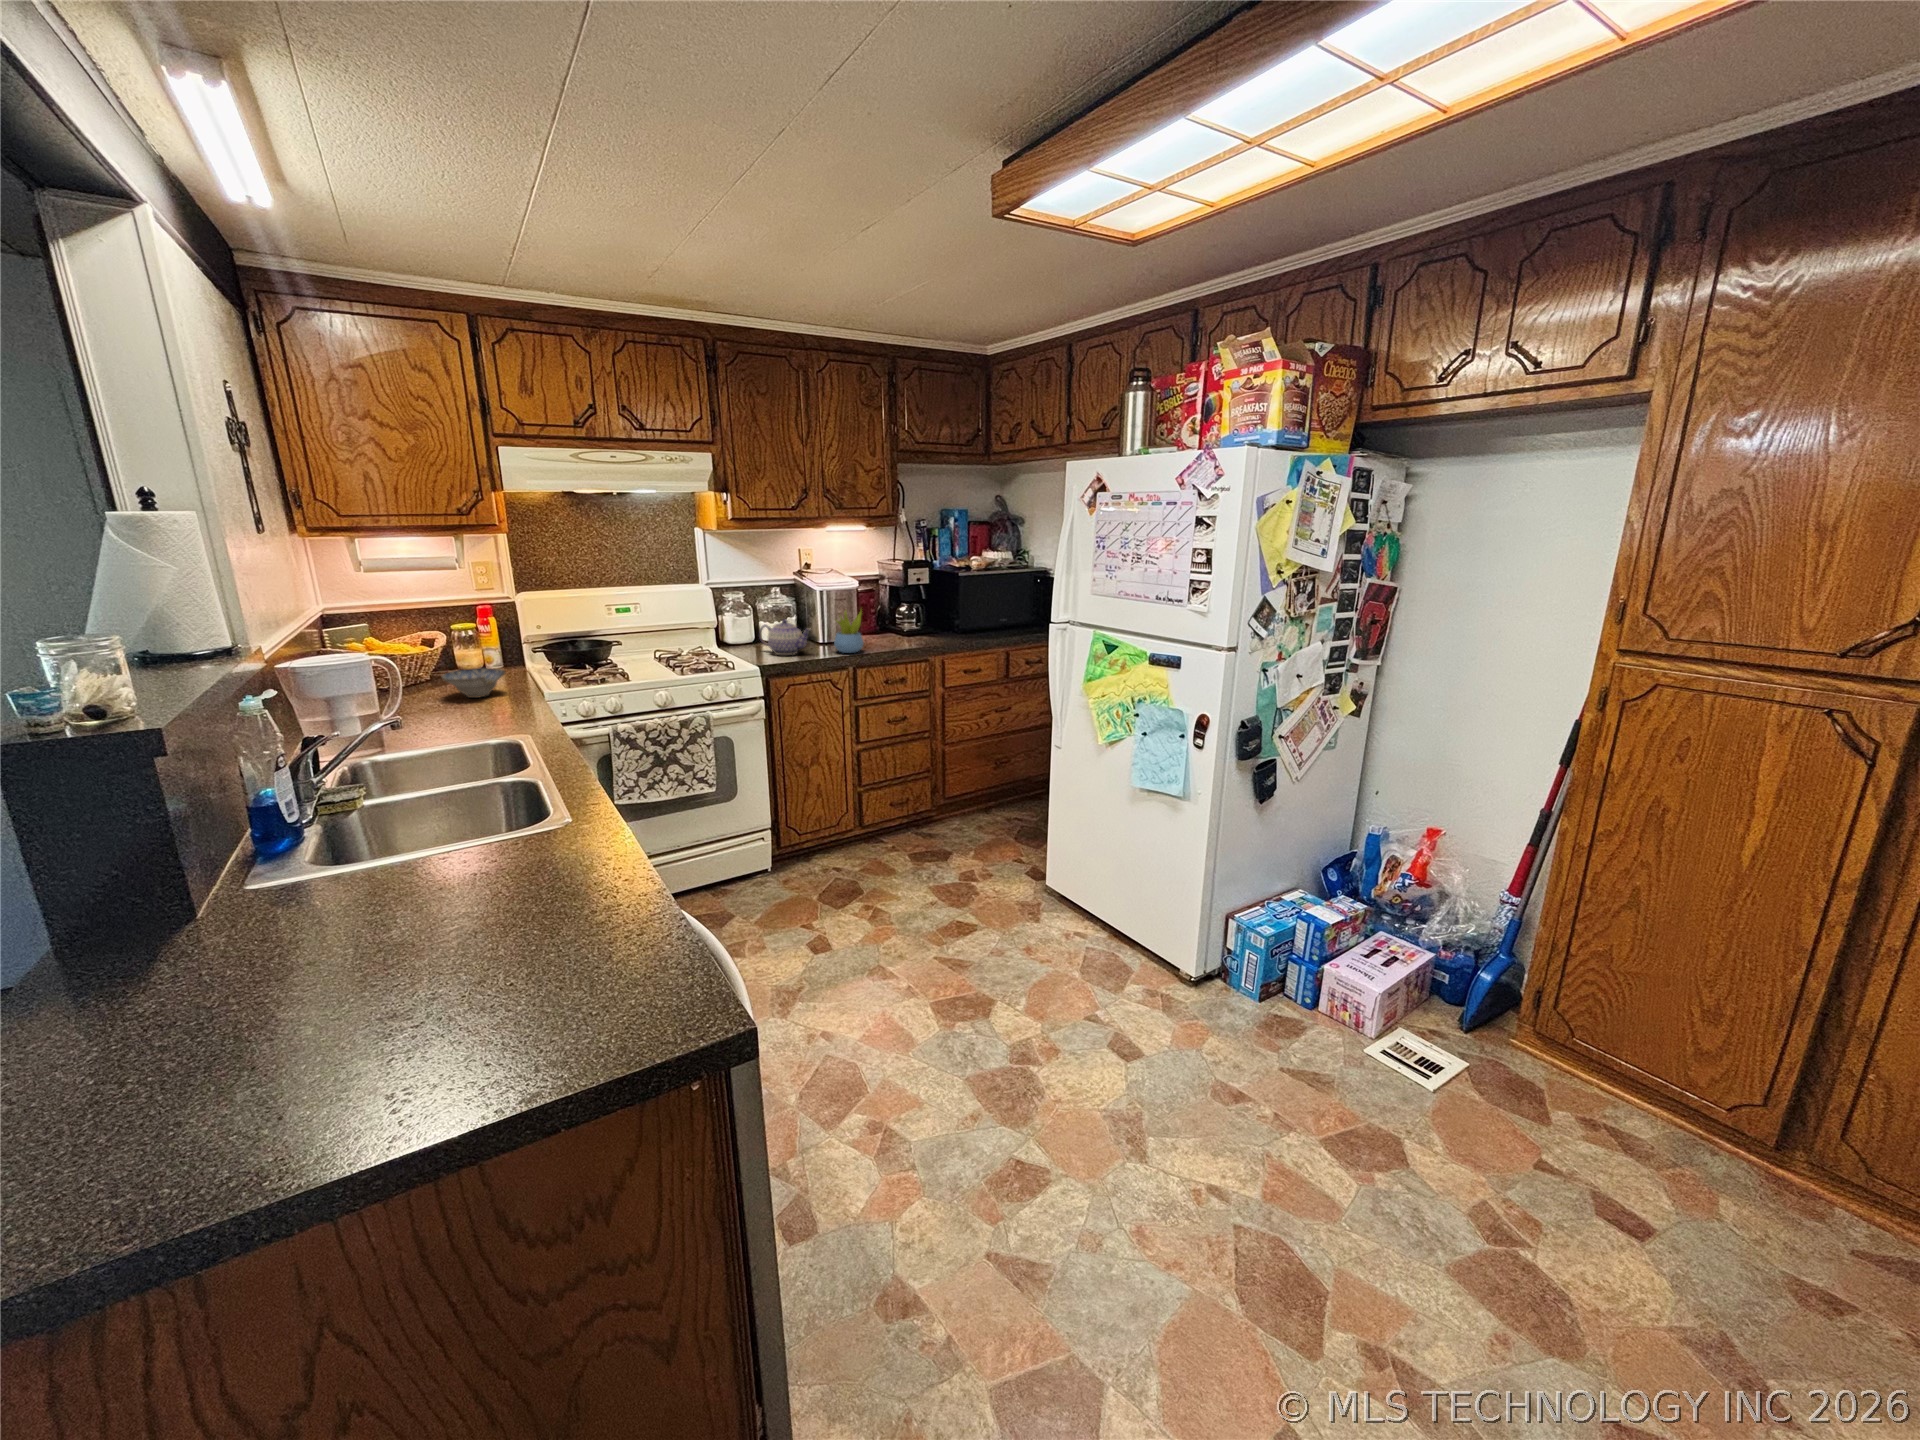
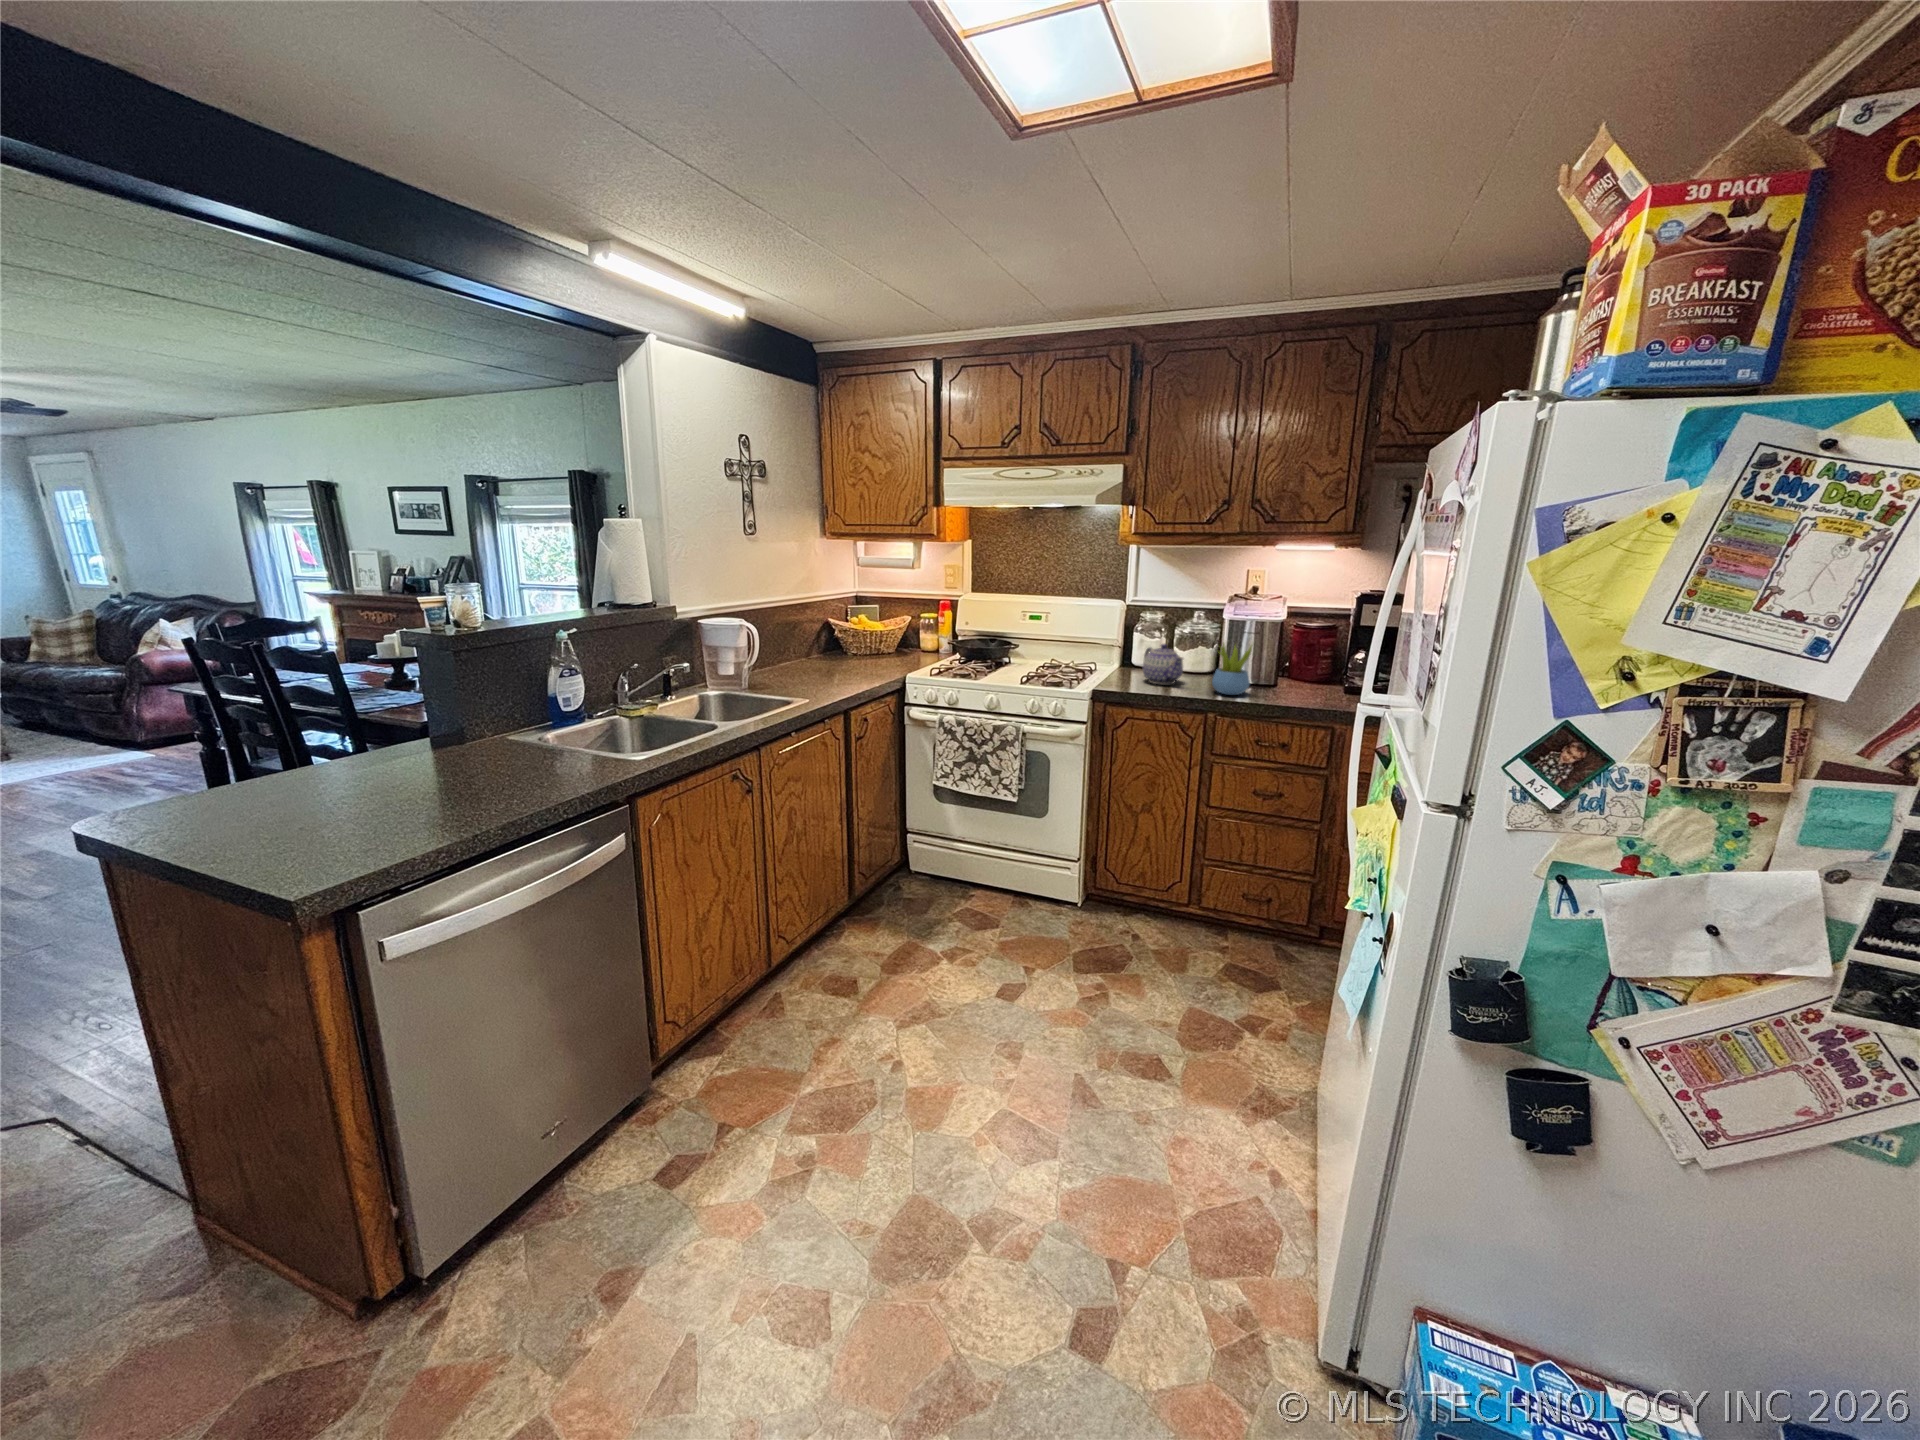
ceramic bowl: present [442,668,505,698] -> none [846,648,891,671]

